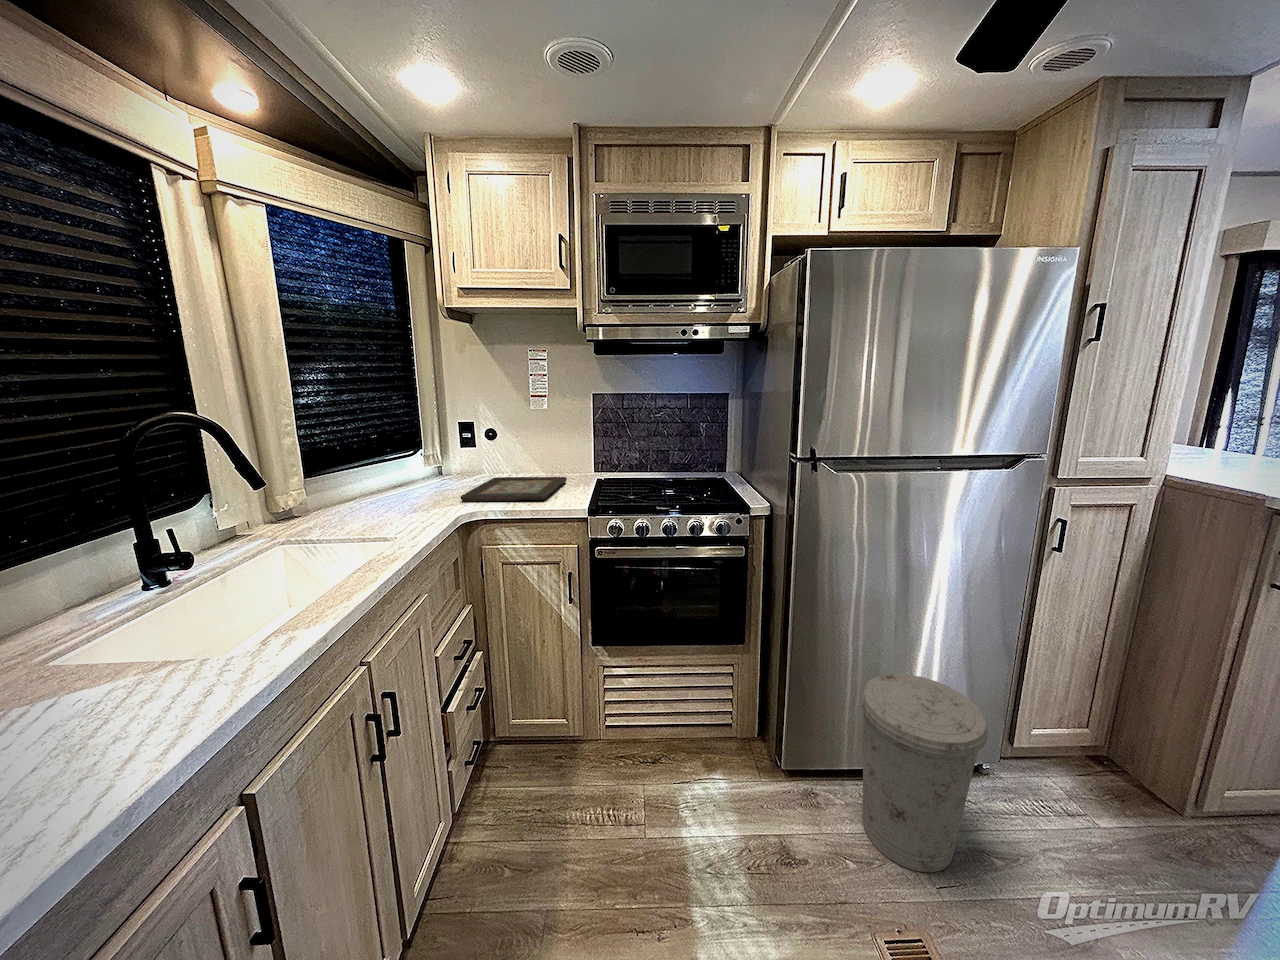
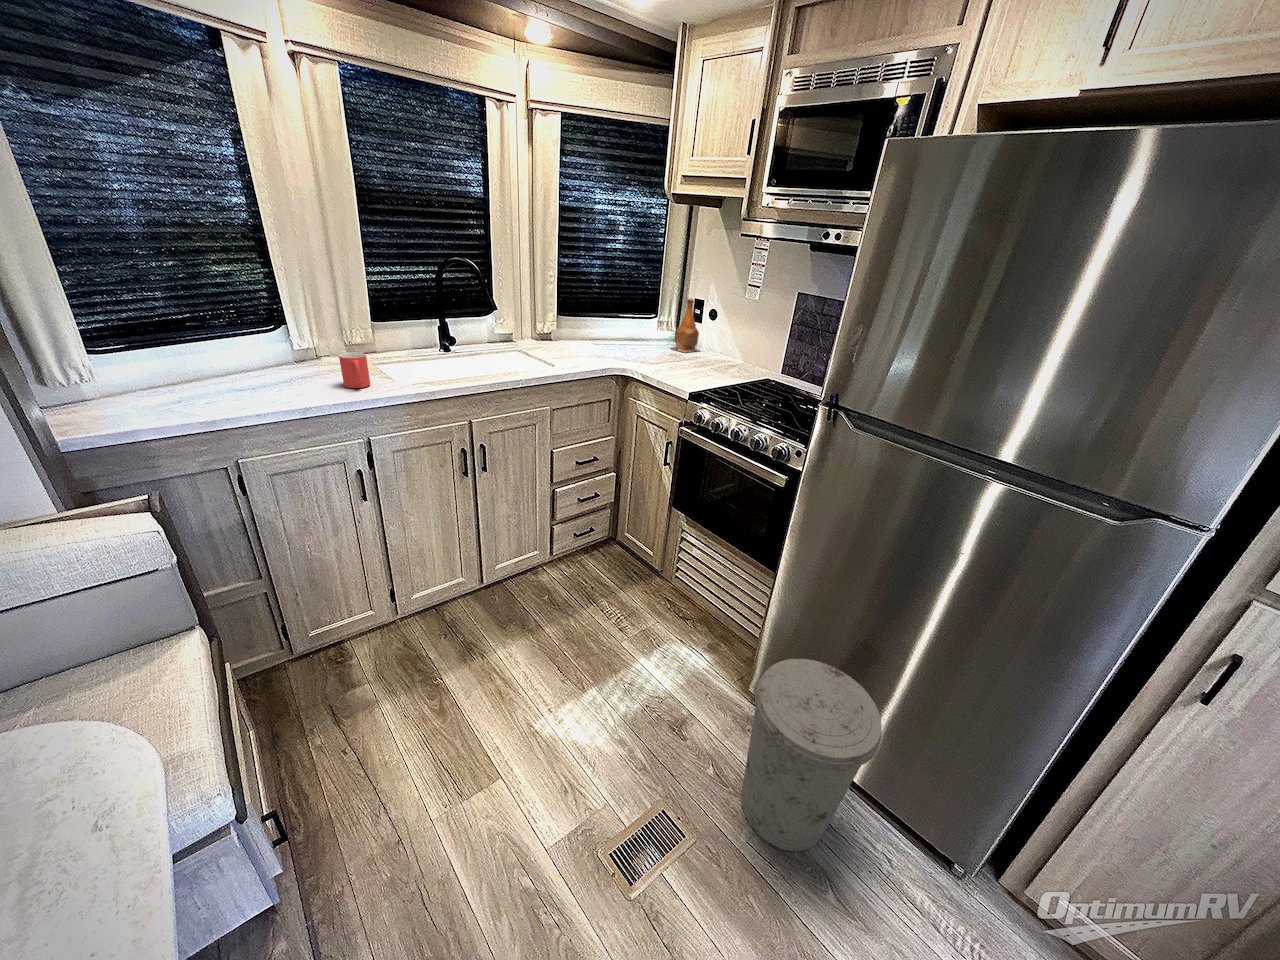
bottle: none [451,422,485,482] -> present [672,298,699,353]
decorative tray: present [461,477,567,502] -> none [635,352,738,377]
mug: none [62,621,169,722] -> present [339,352,370,388]

